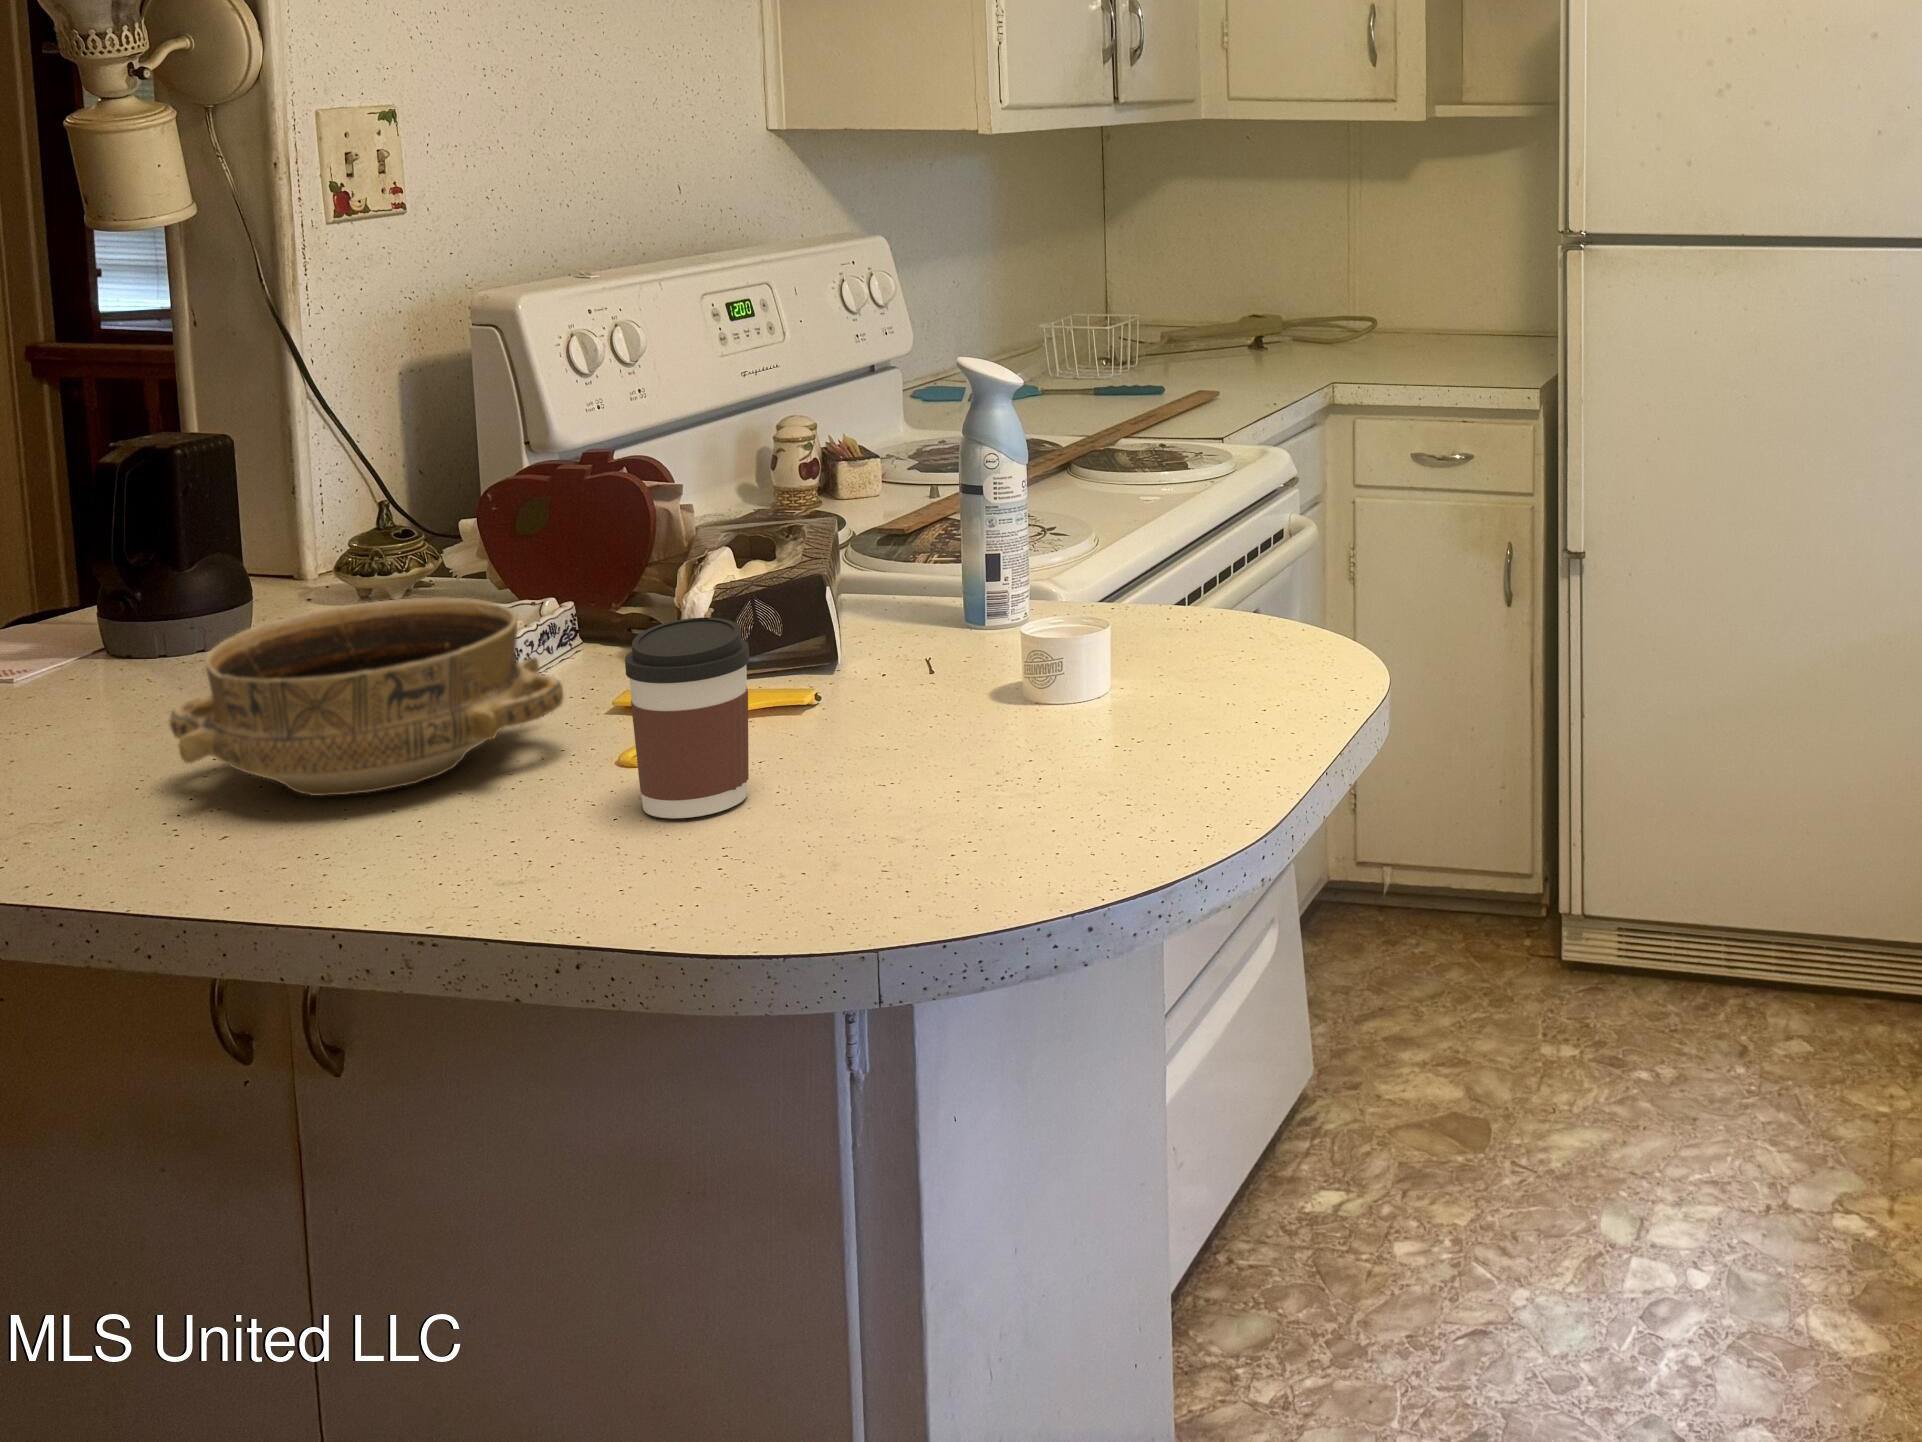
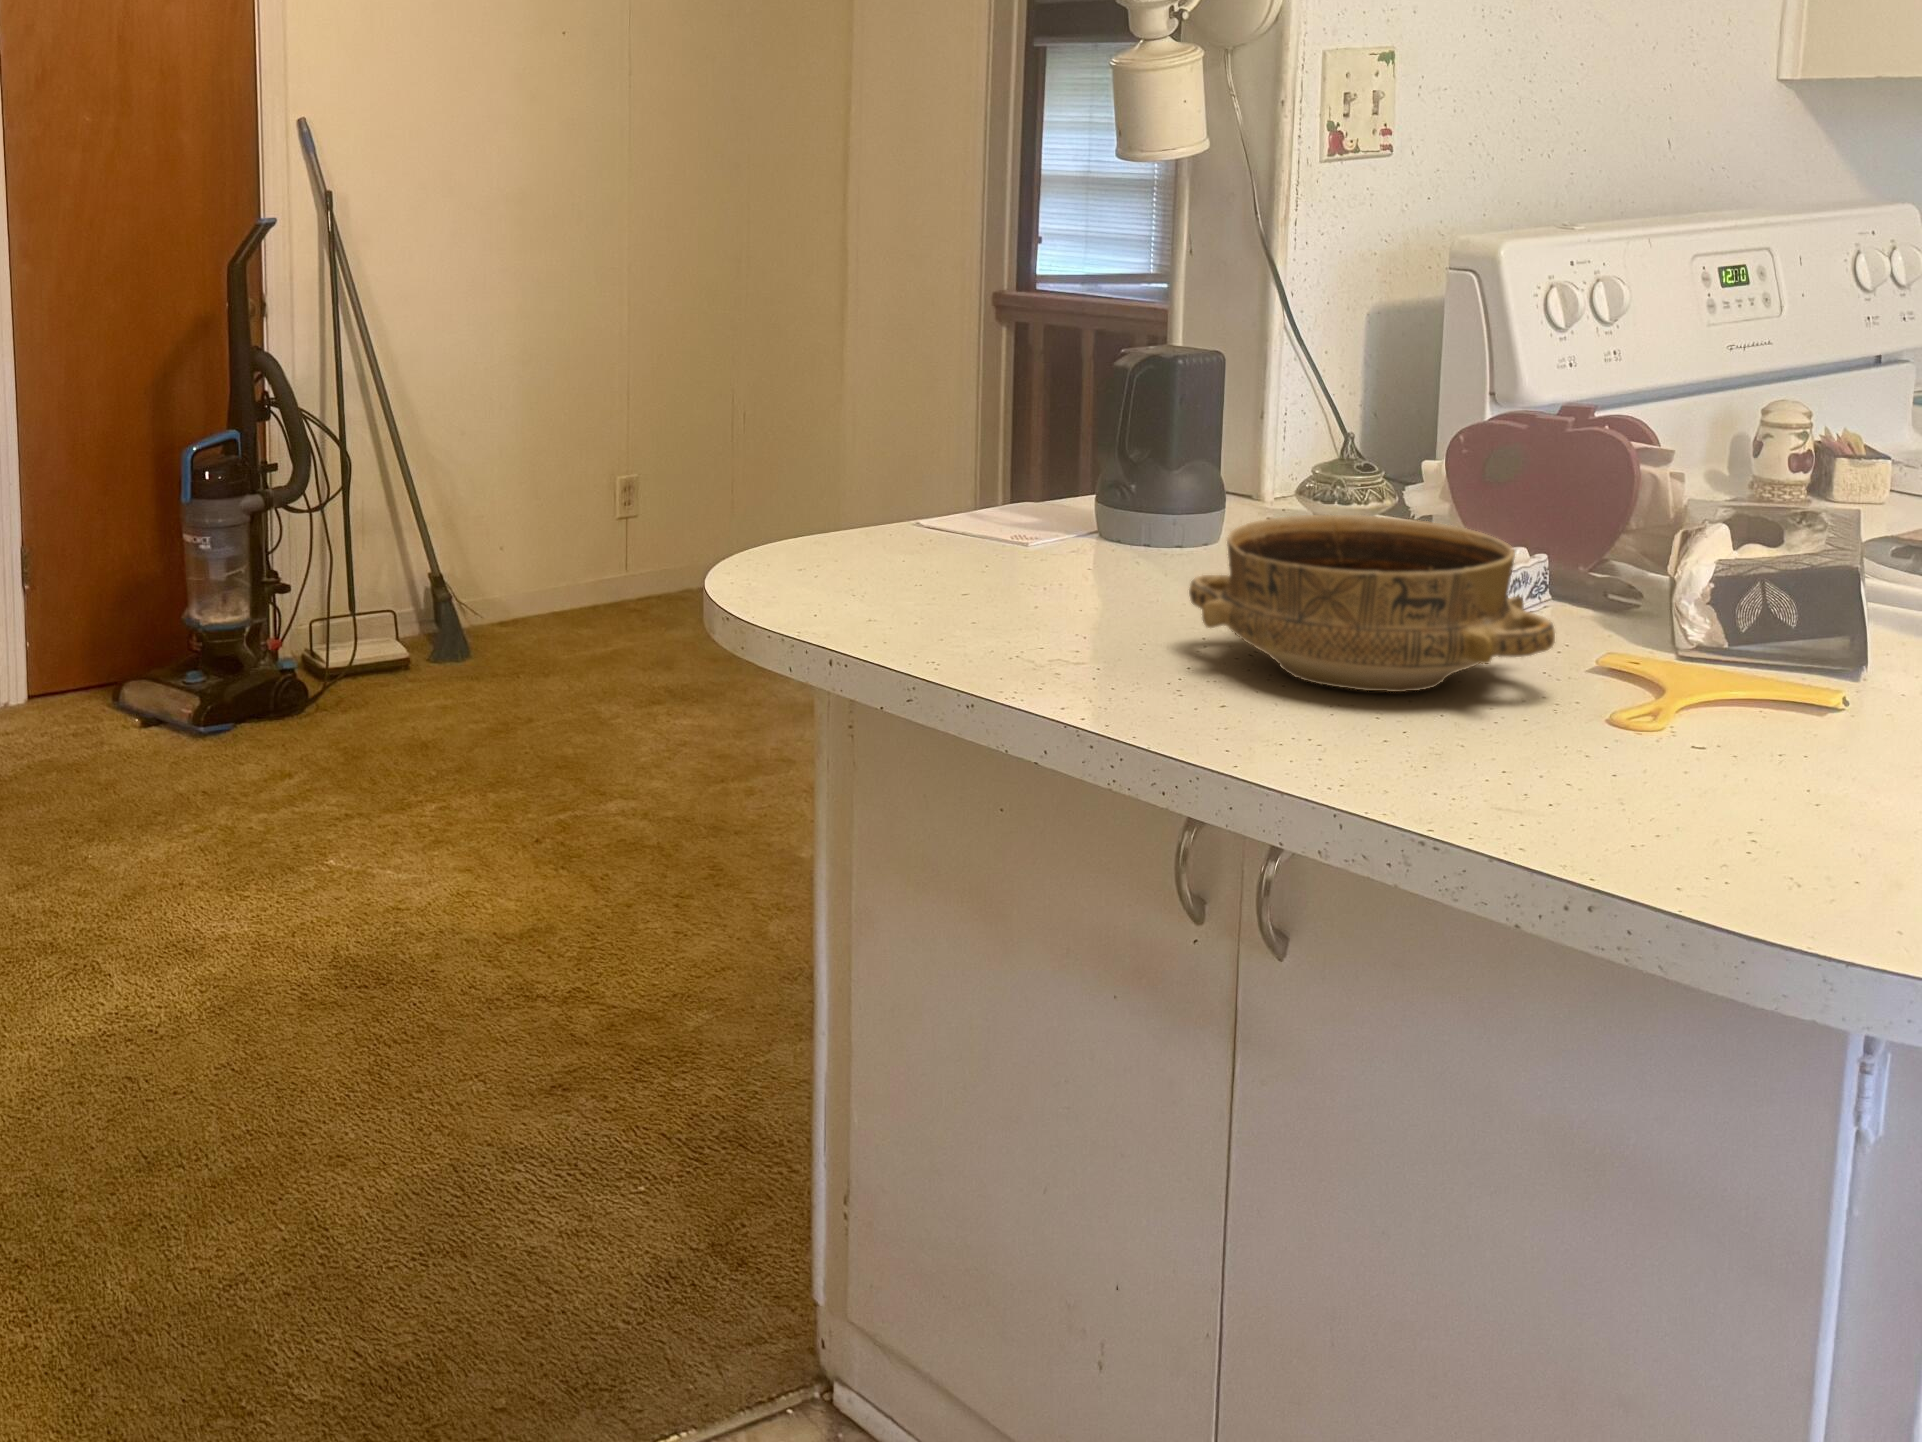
coffee cup: present [625,618,749,818] -> none [1648,577,1798,791]

